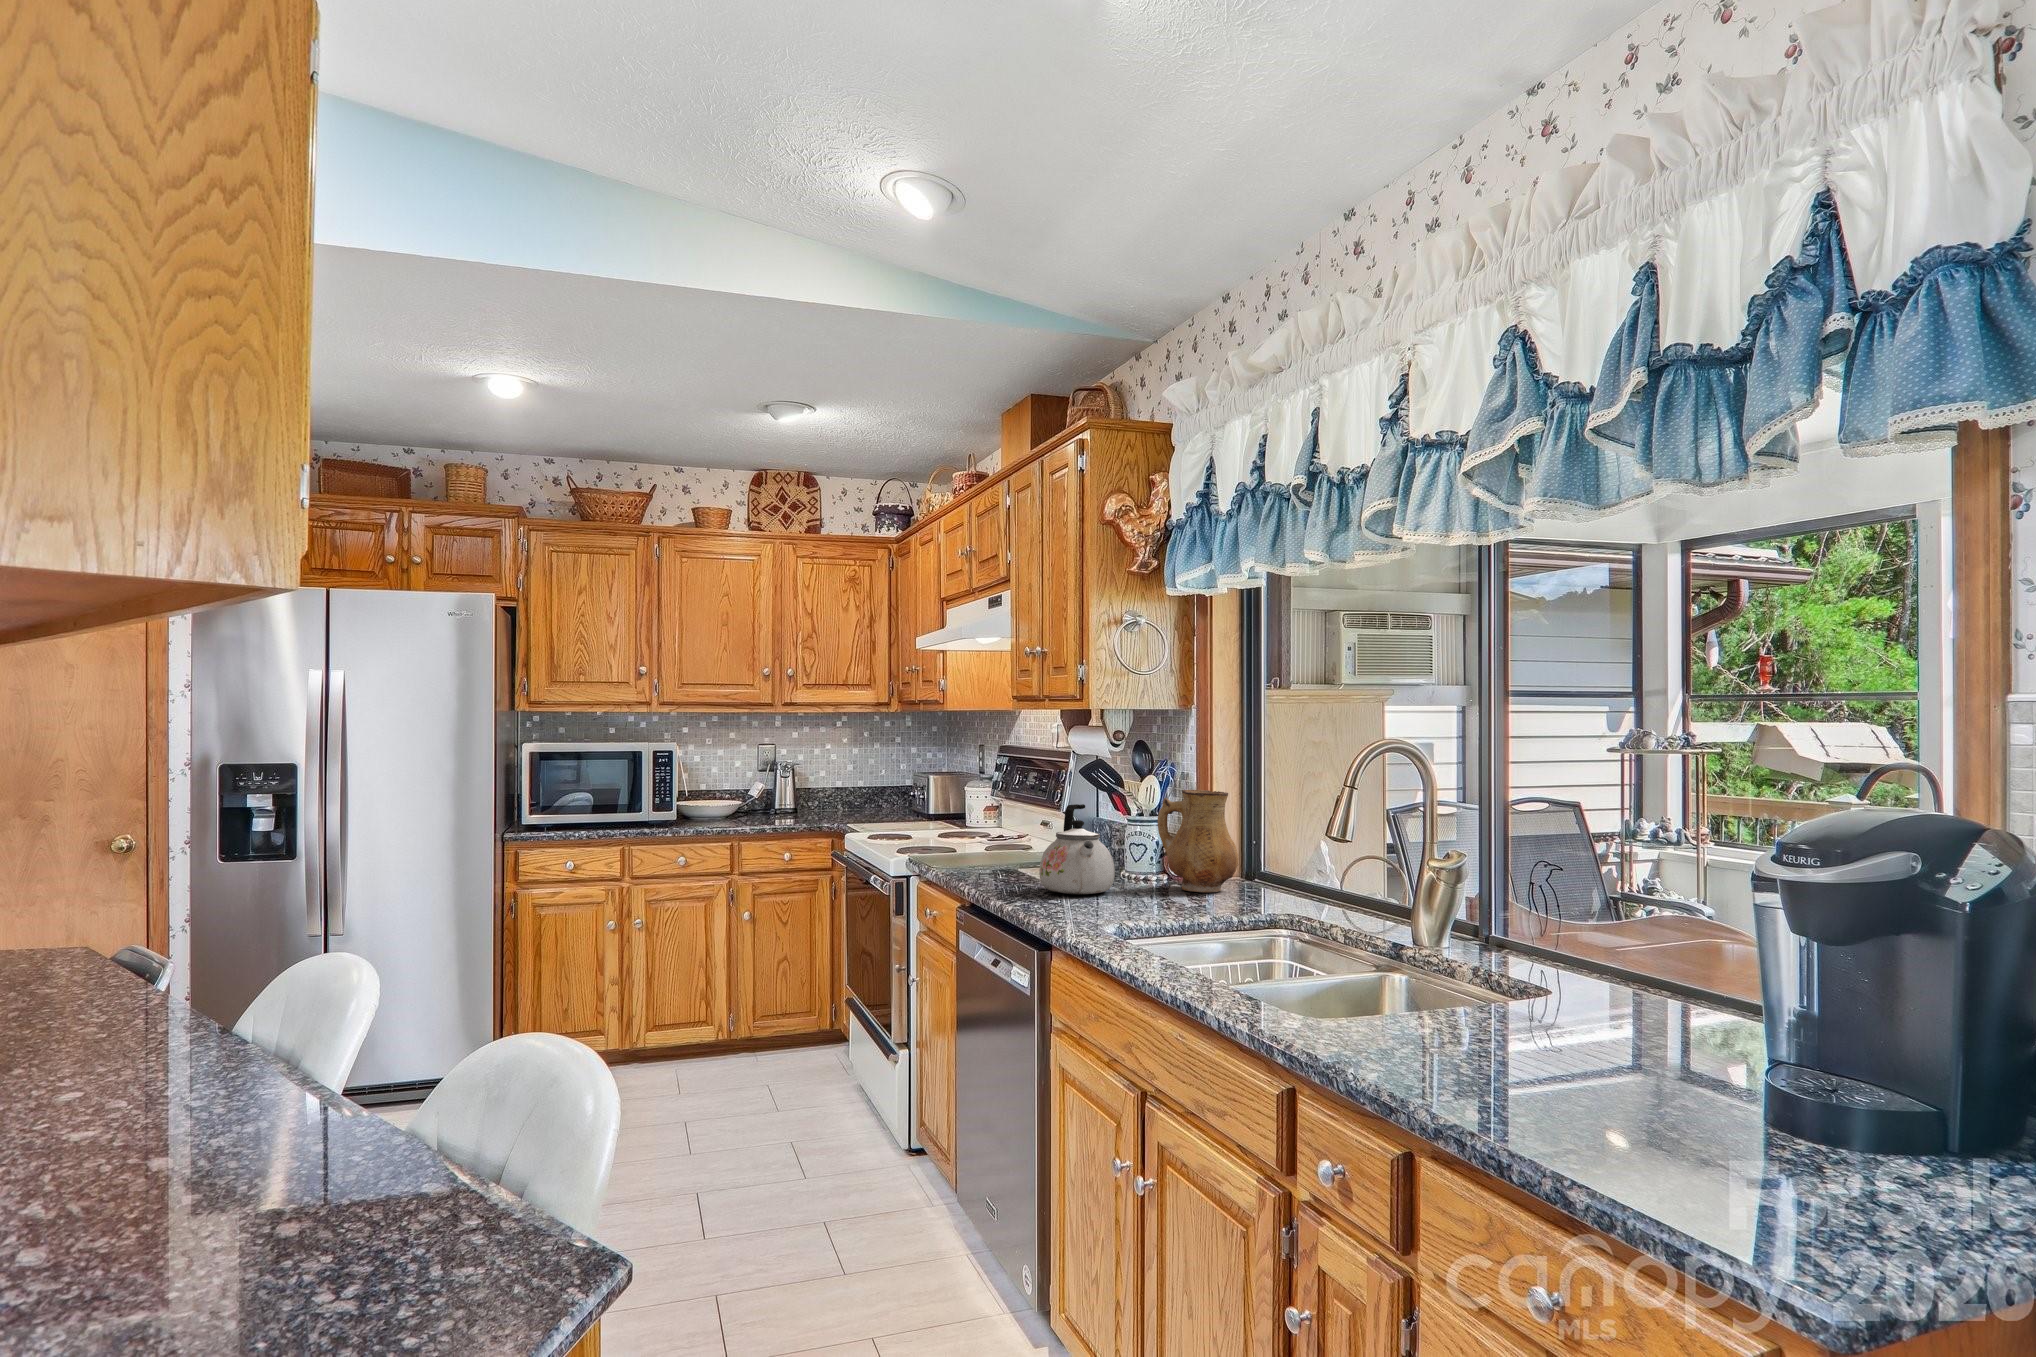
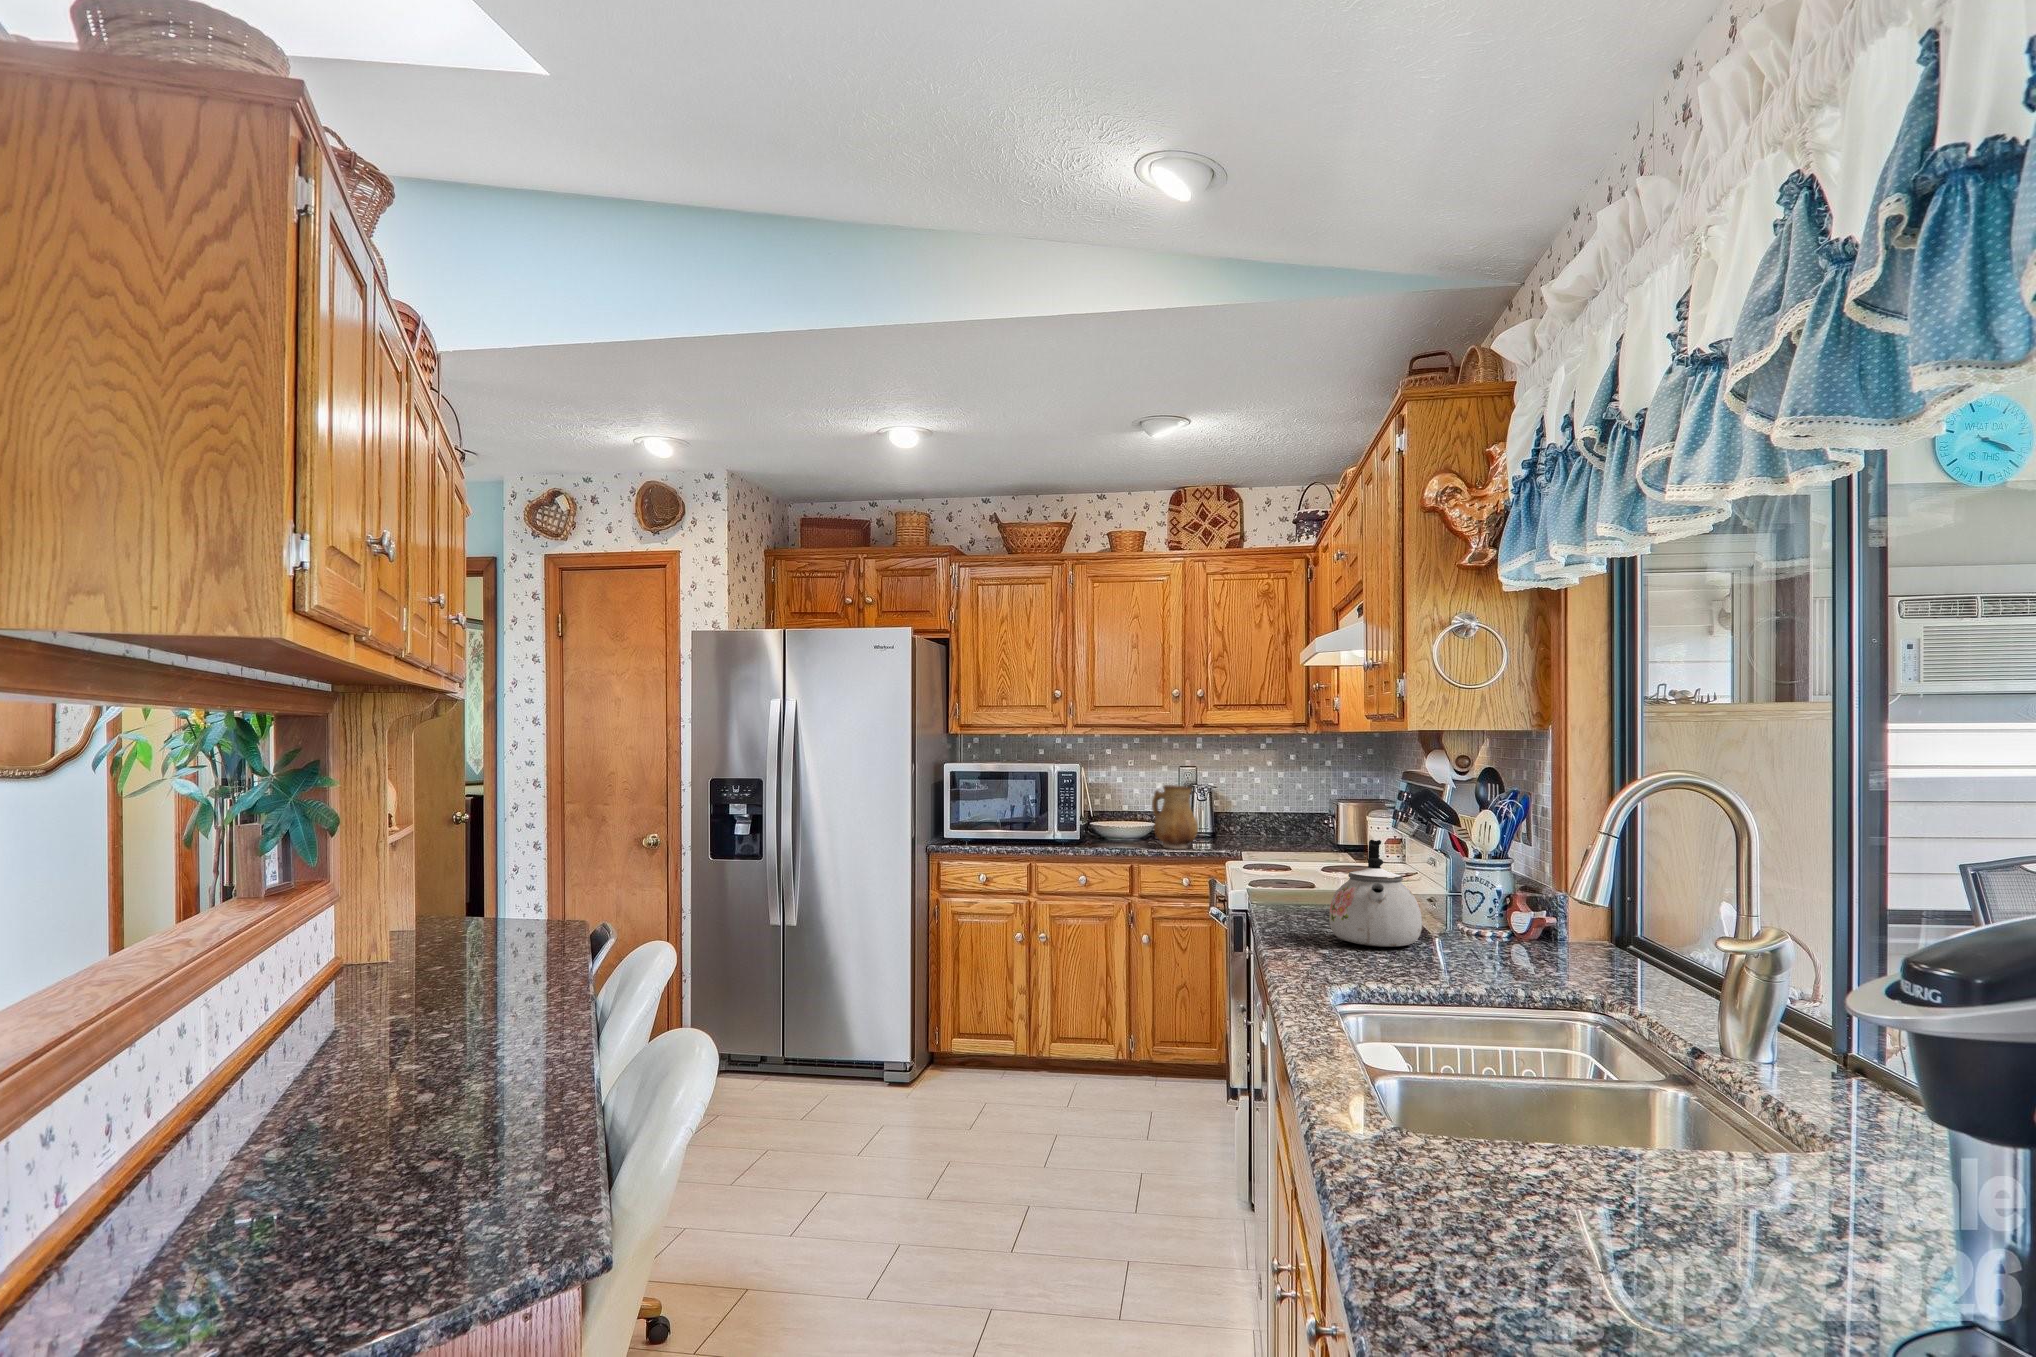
ceramic pitcher: present [1158,790,1238,892] -> present [1152,785,1198,849]

